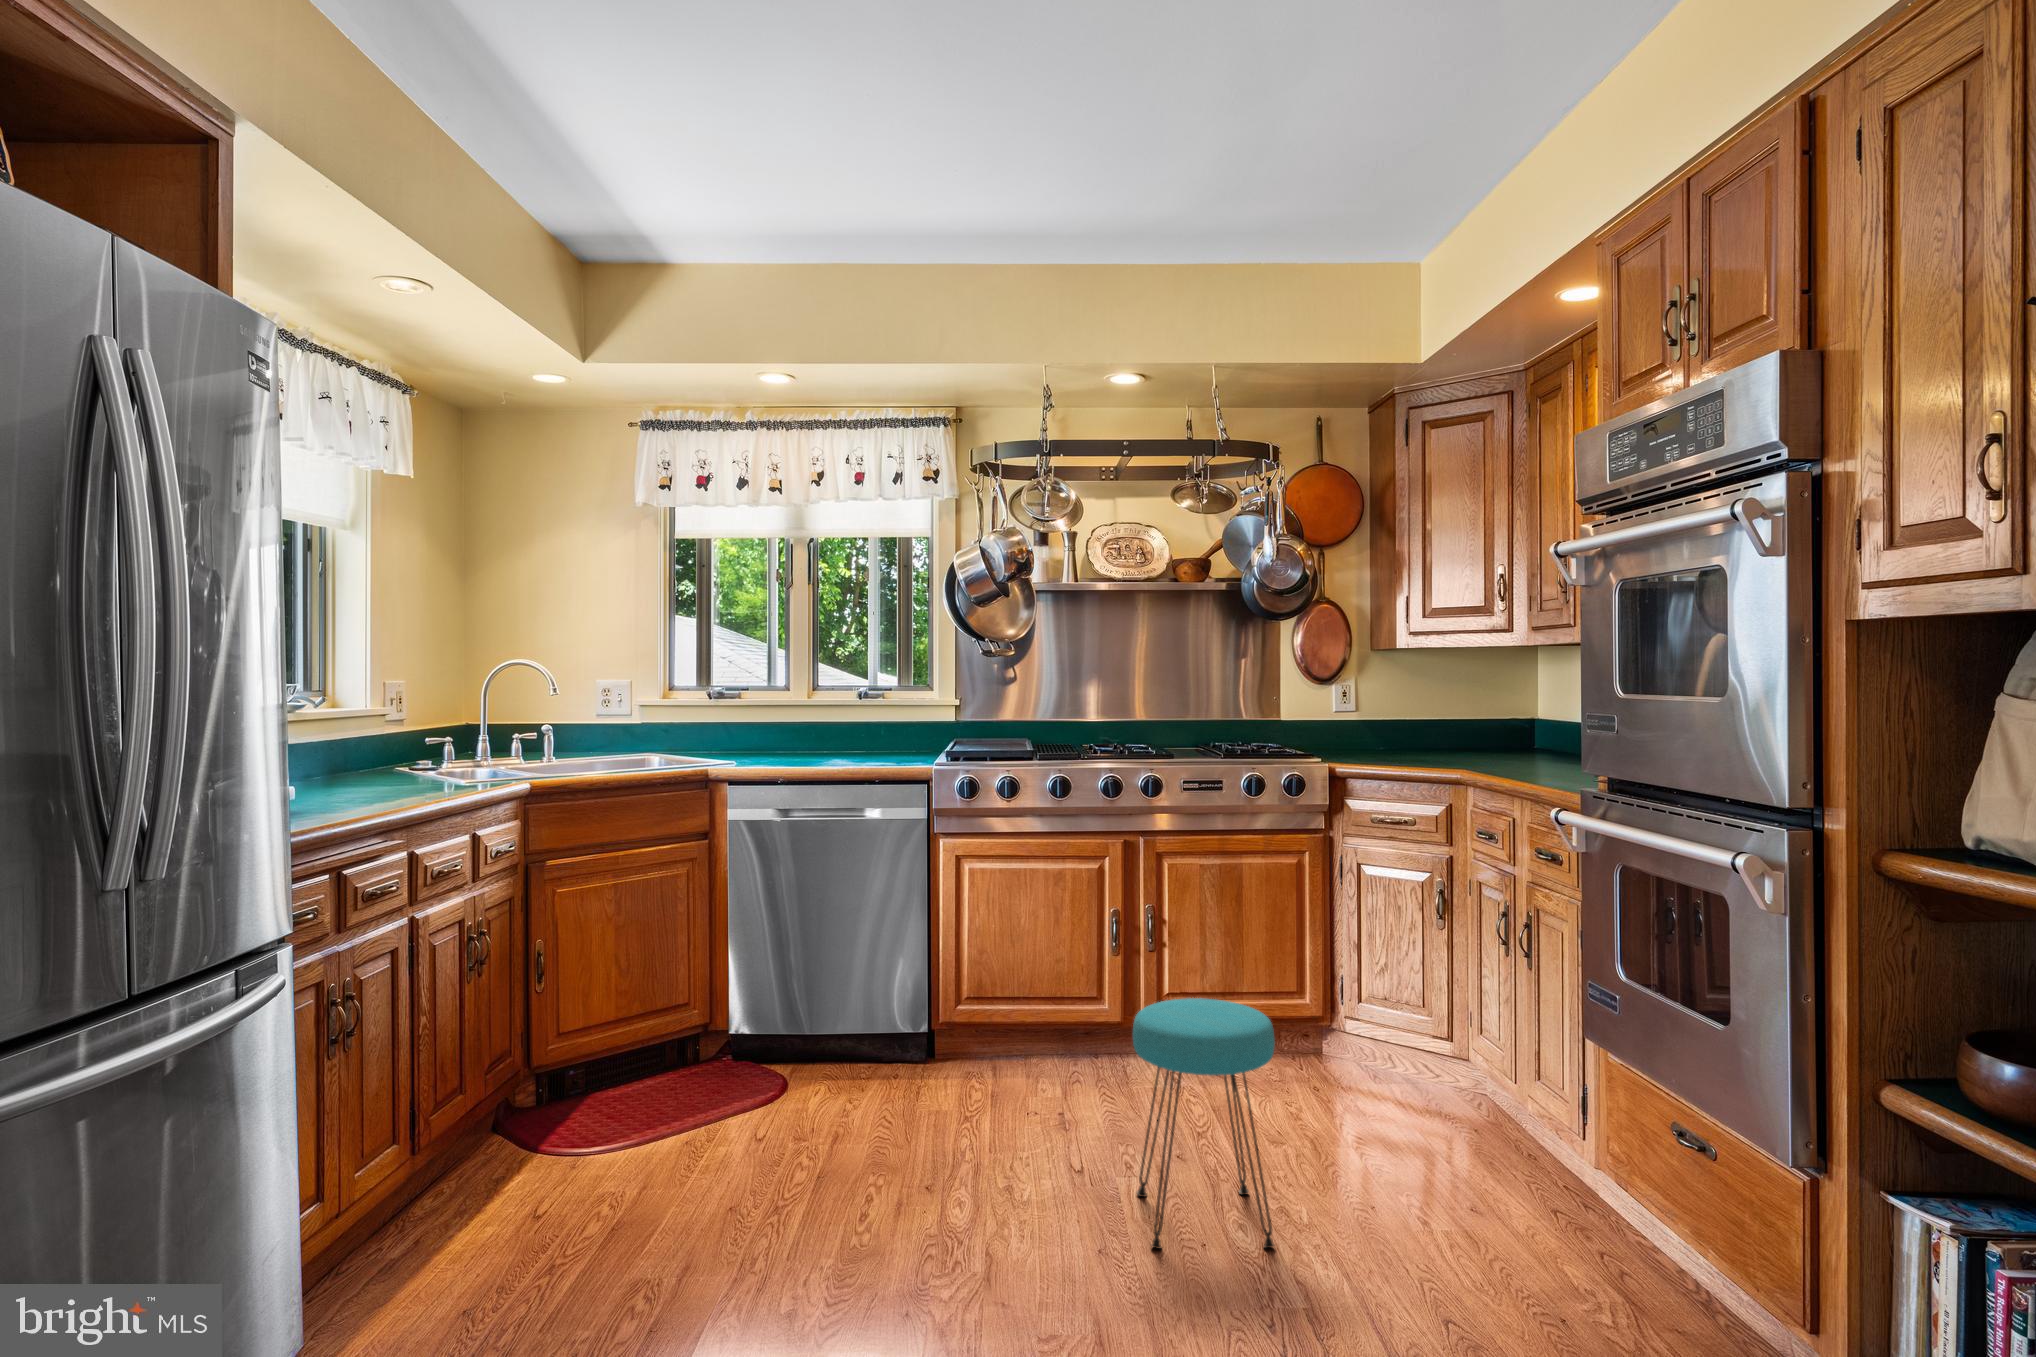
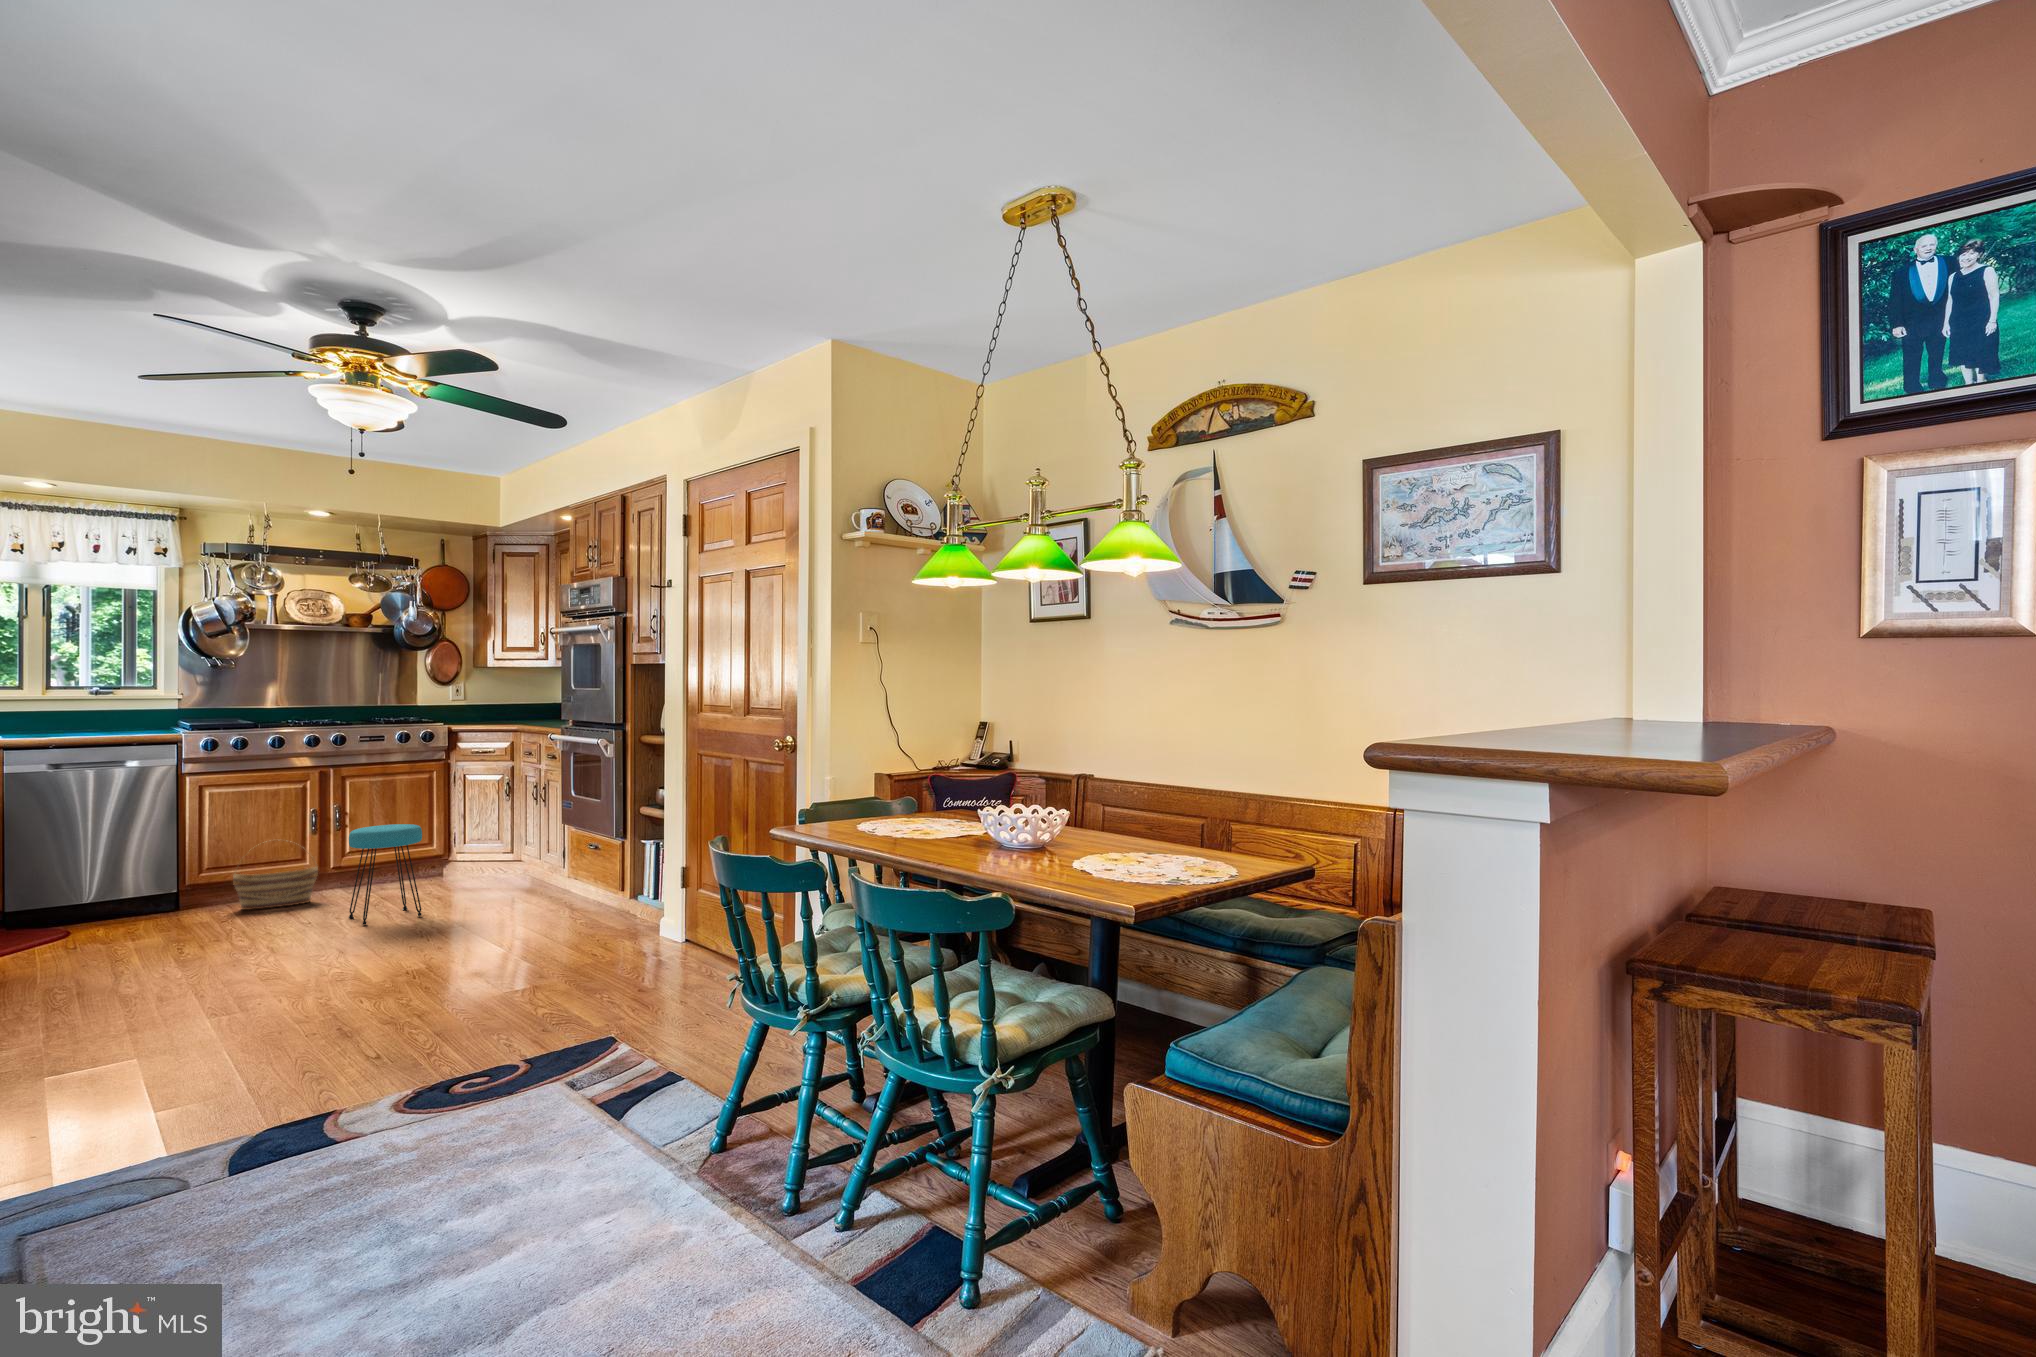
basket: none [991,967,1112,1096] -> present [233,841,318,910]

